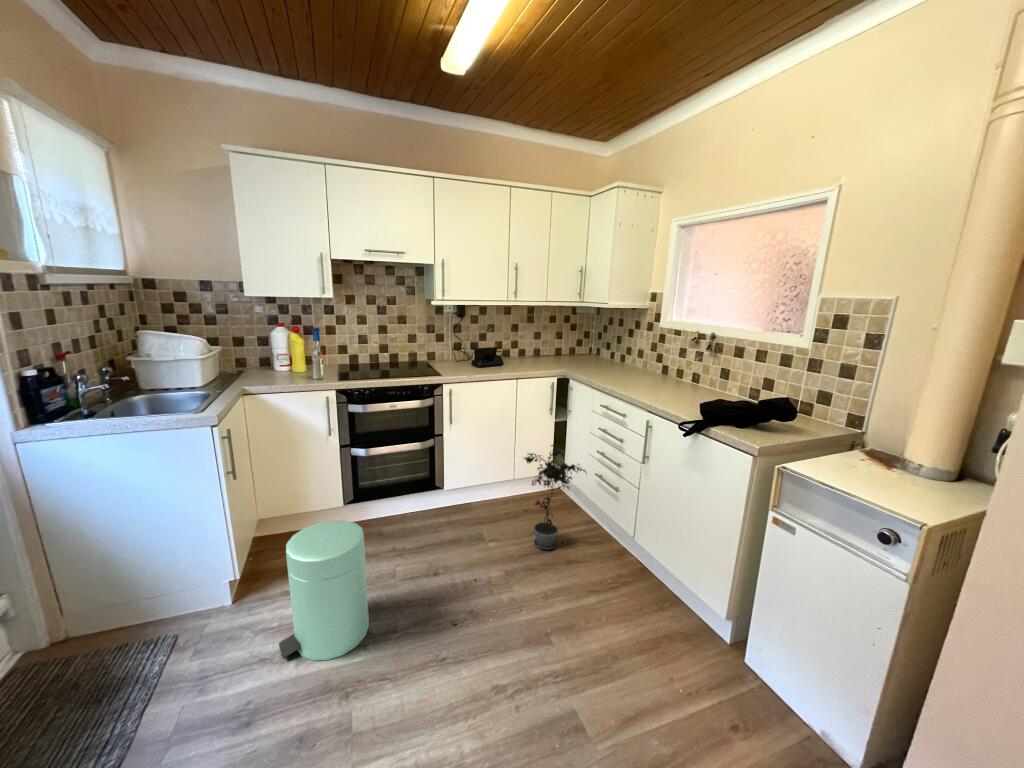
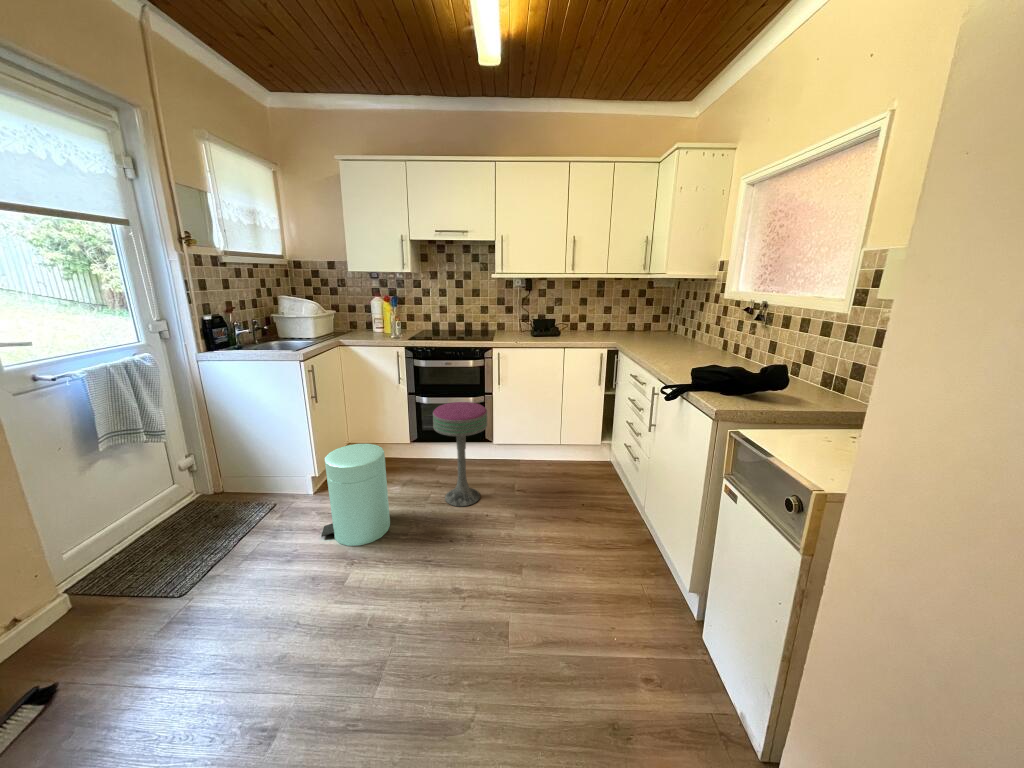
potted plant: present [524,445,587,550] -> none [548,410,601,509]
bar stool: none [401,450,464,573] -> present [433,402,487,507]

